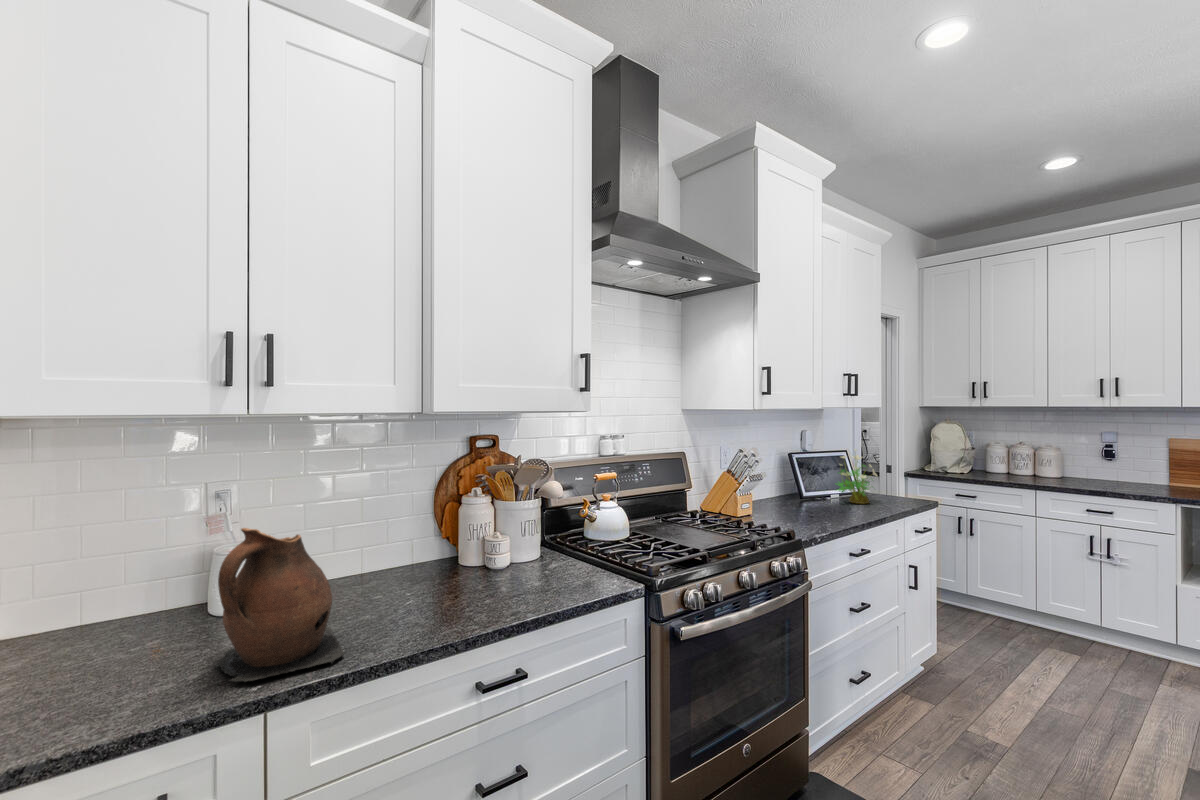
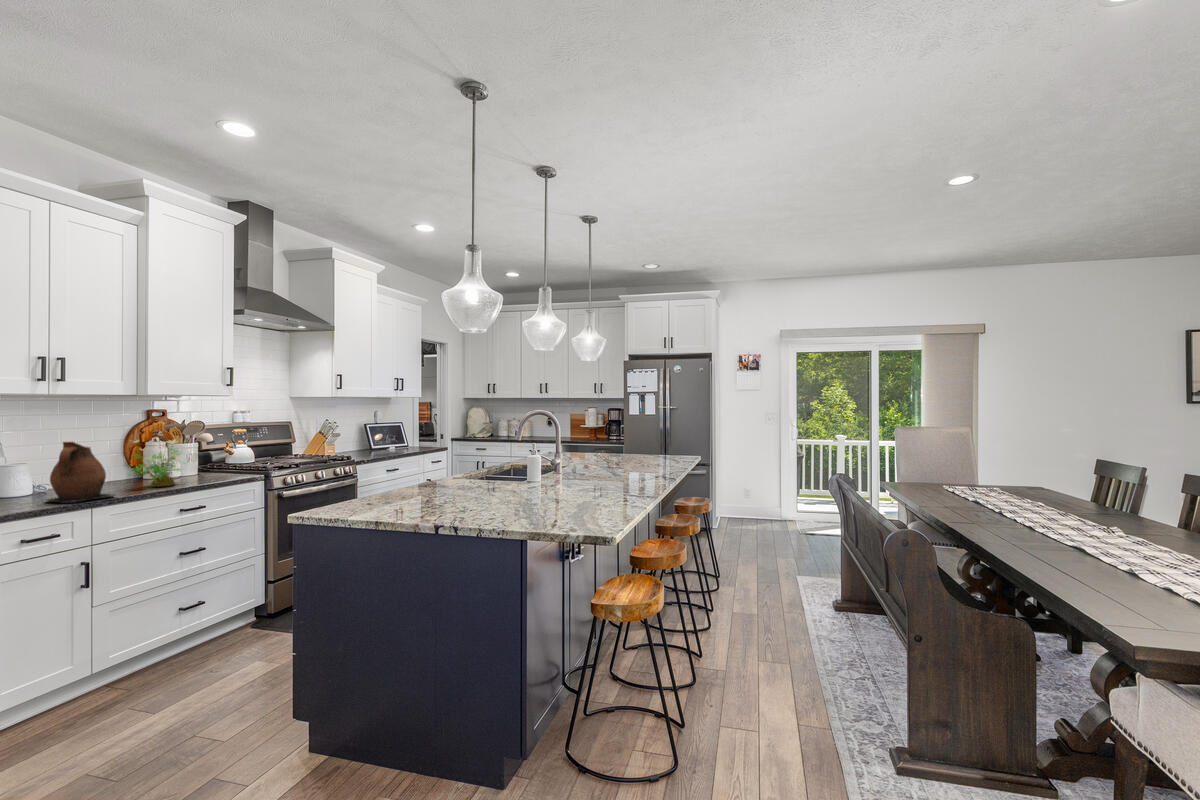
potted plant: present [836,449,877,504] -> present [130,434,181,486]

